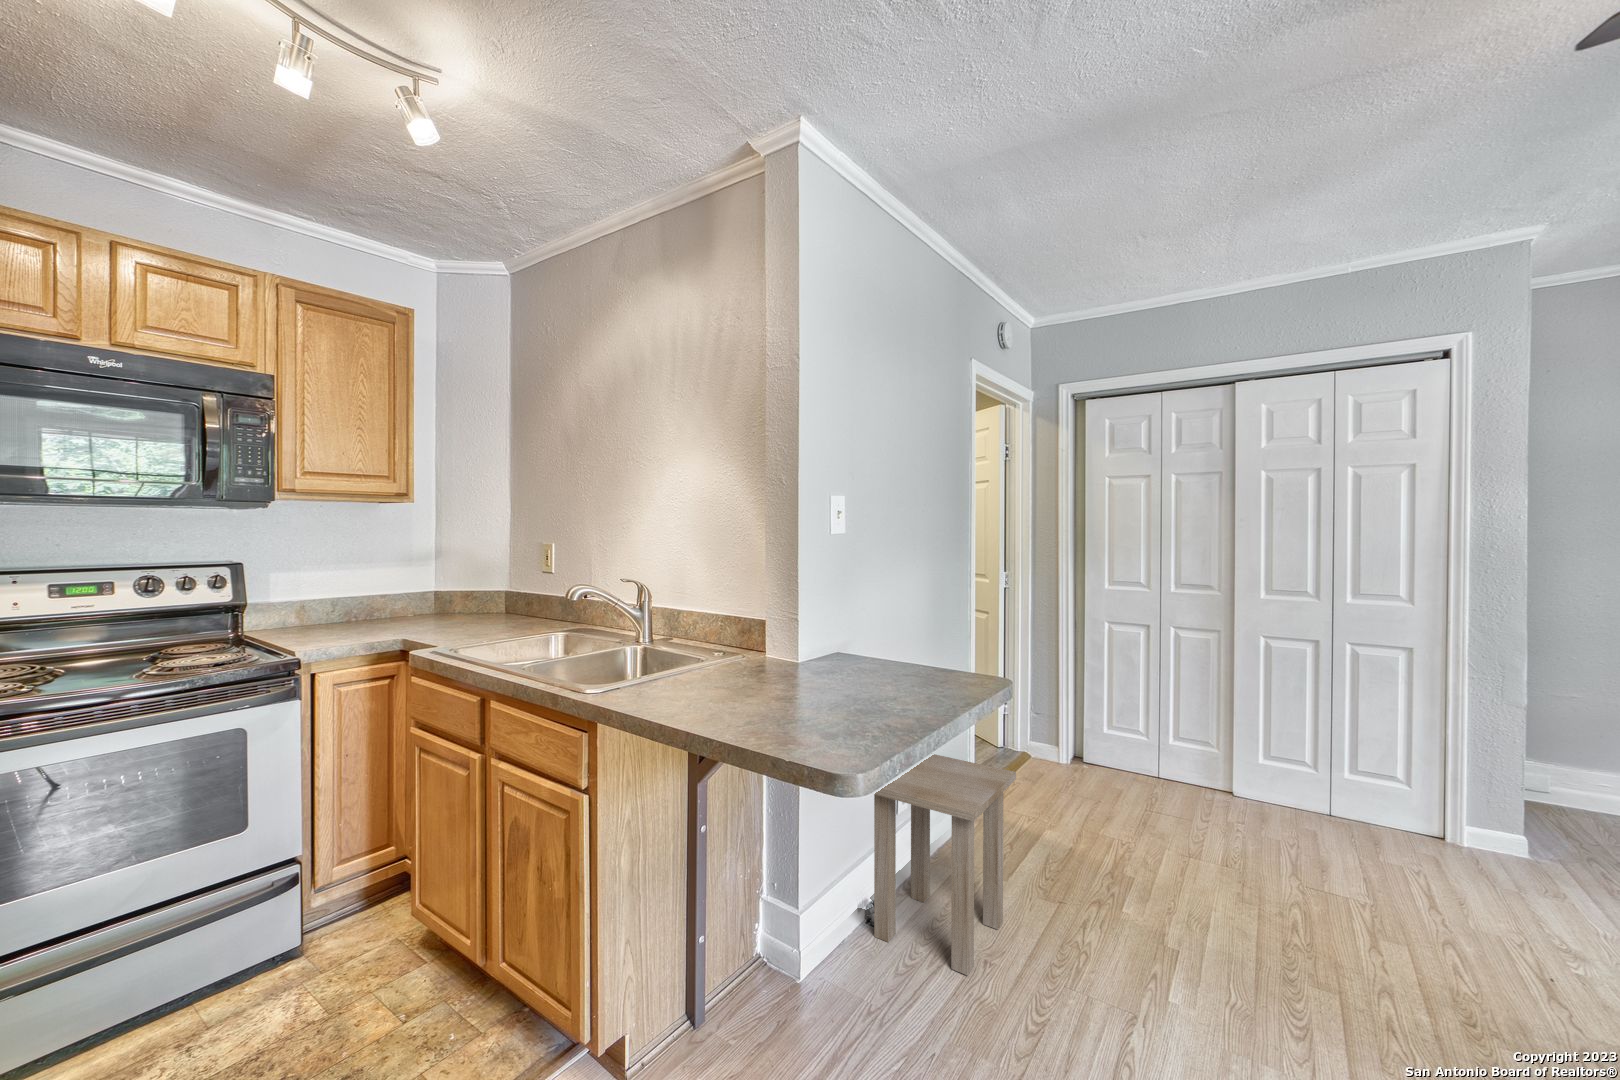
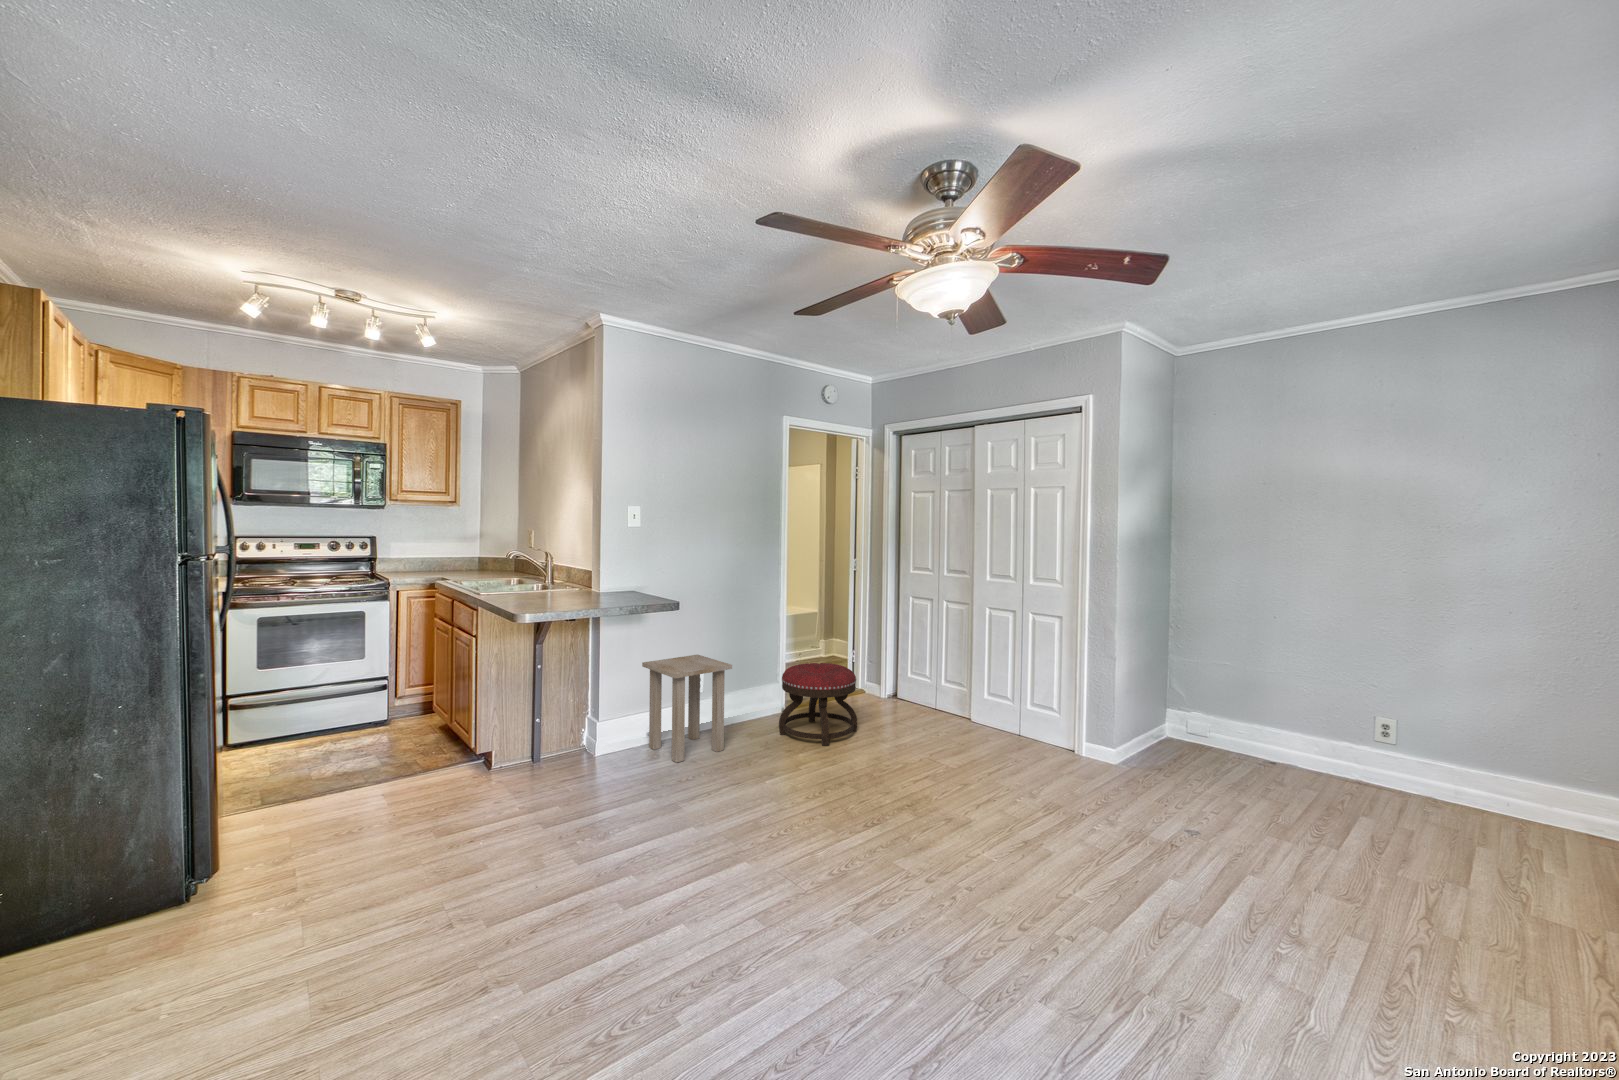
ottoman: none [1024,738,1152,885] -> present [779,663,857,746]

